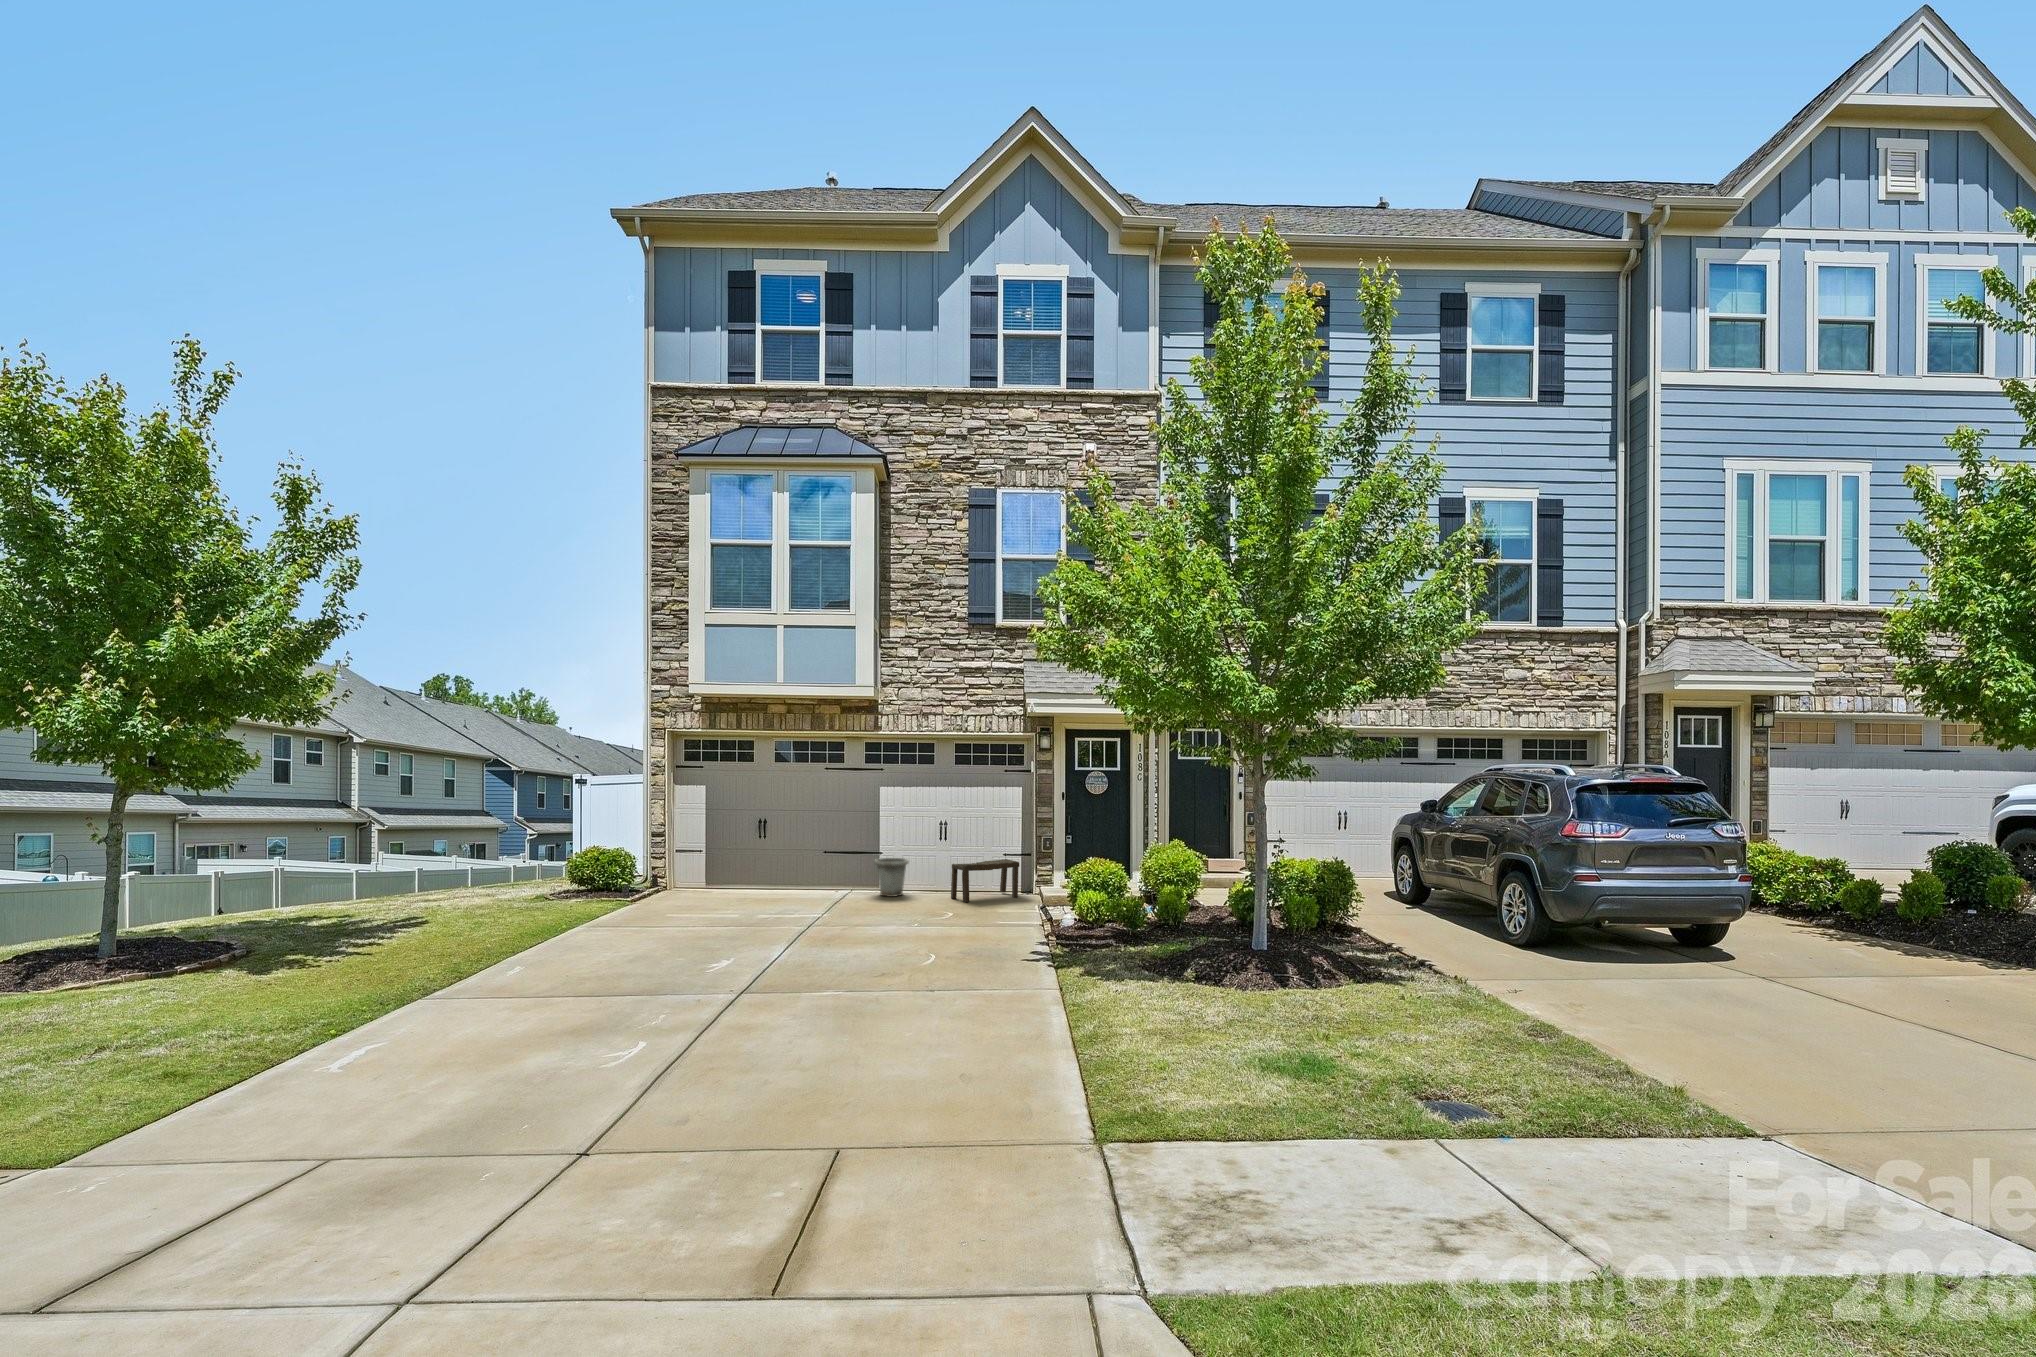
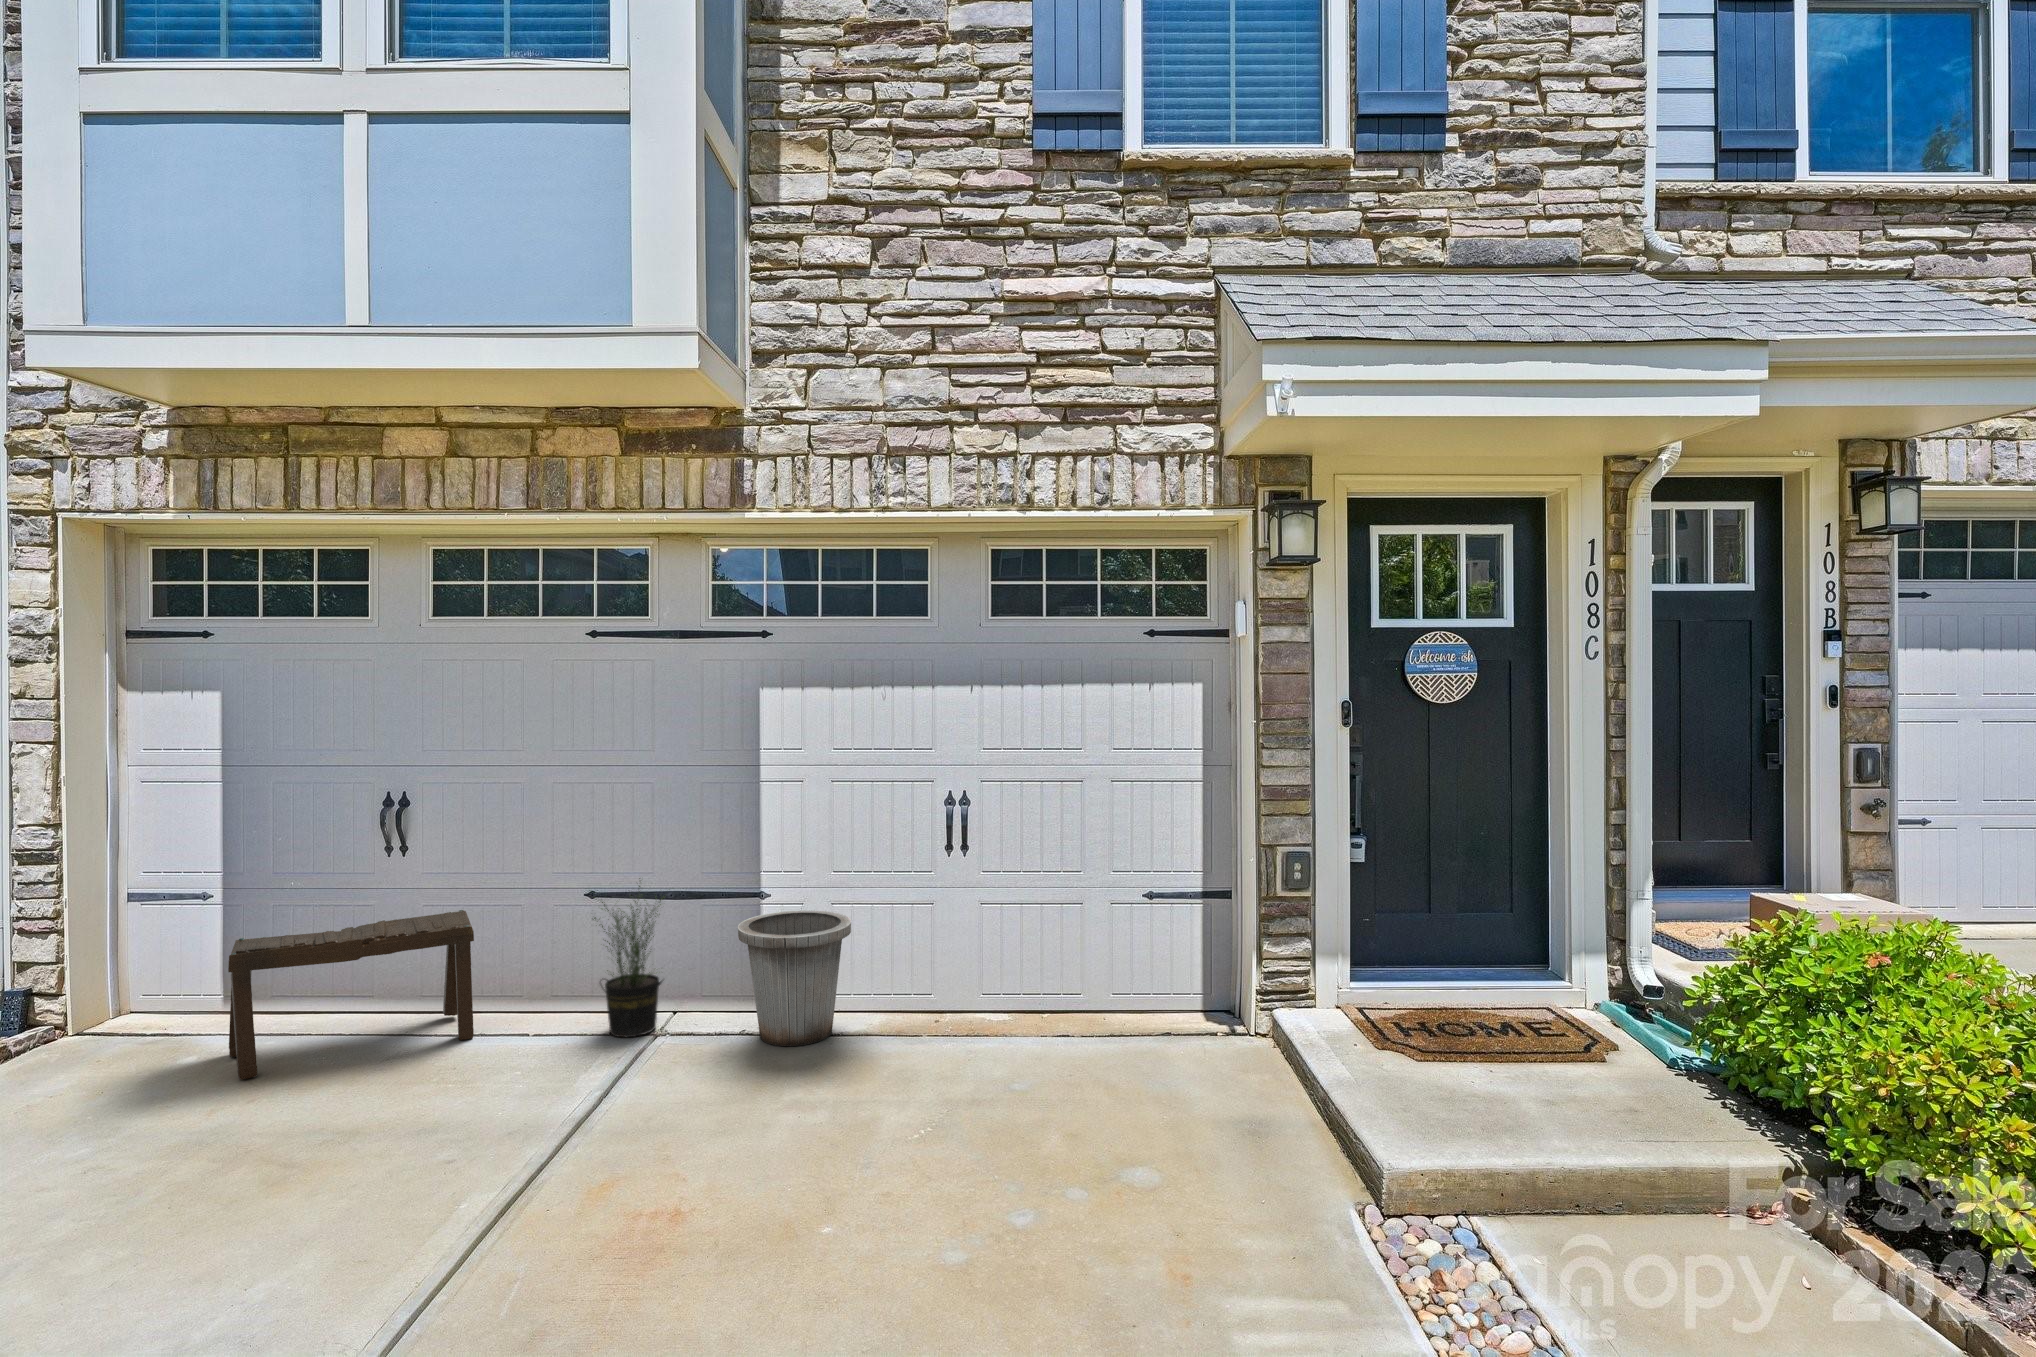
potted plant: none [825,846,854,895] -> present [593,878,665,1037]
bench: present [951,859,1019,902] -> present [228,910,474,1080]

